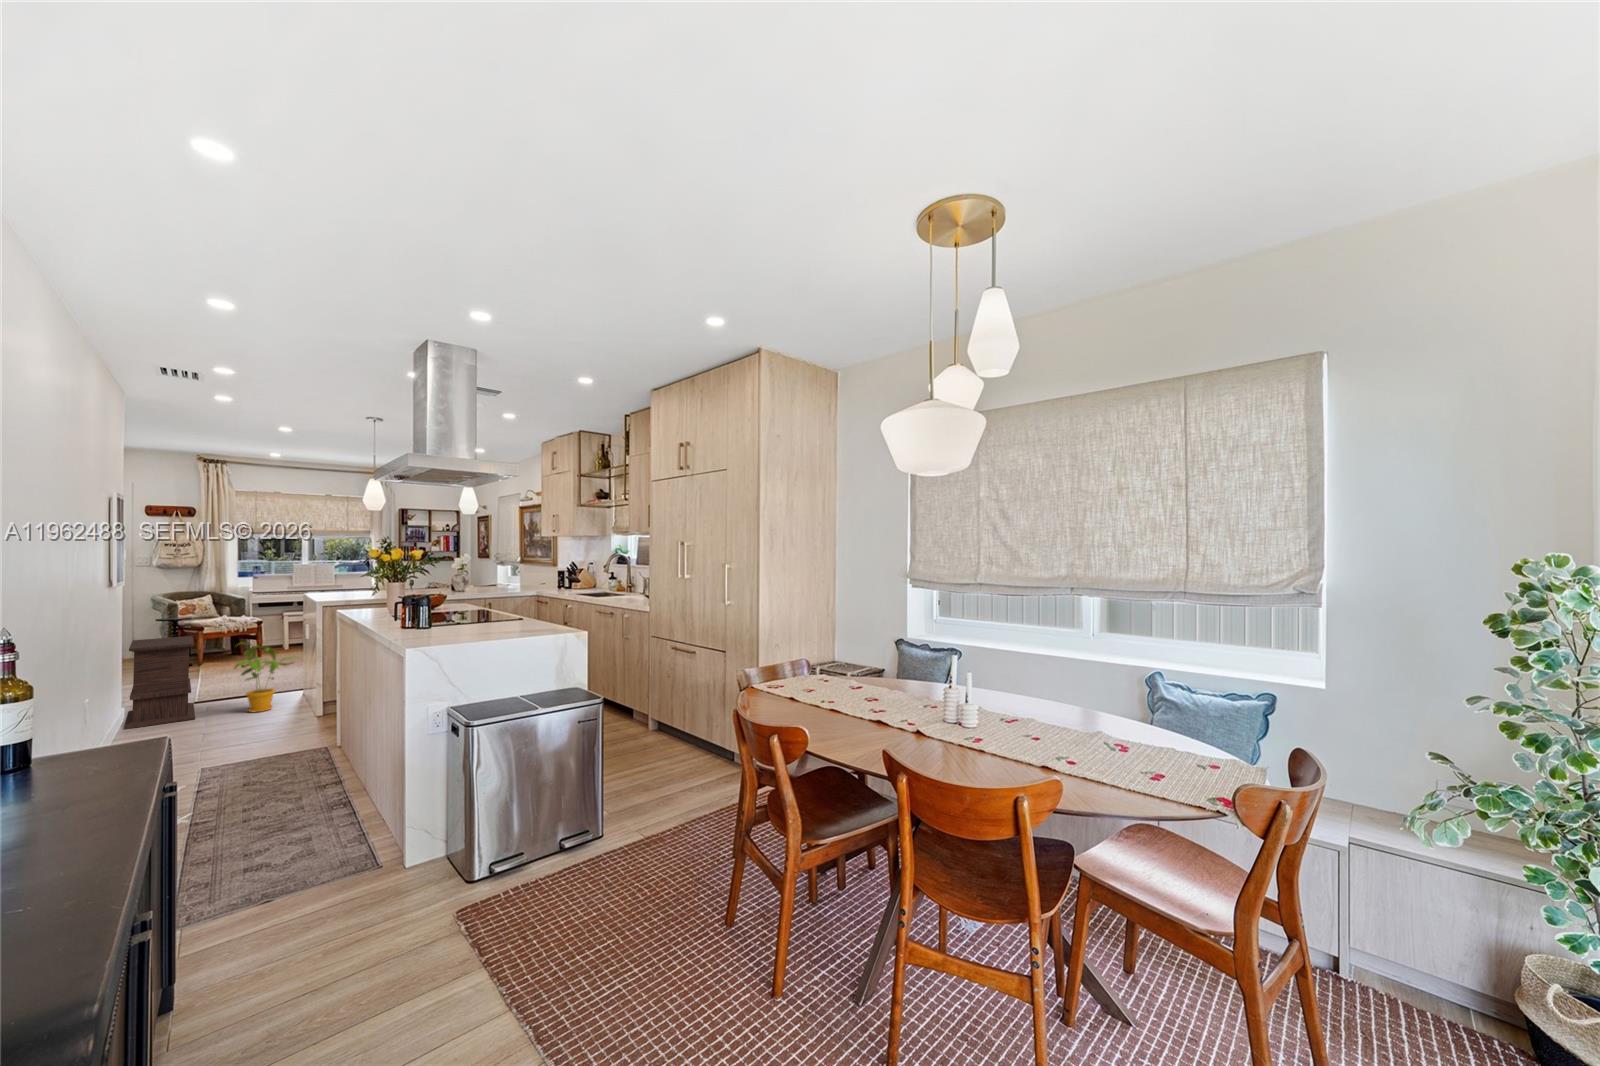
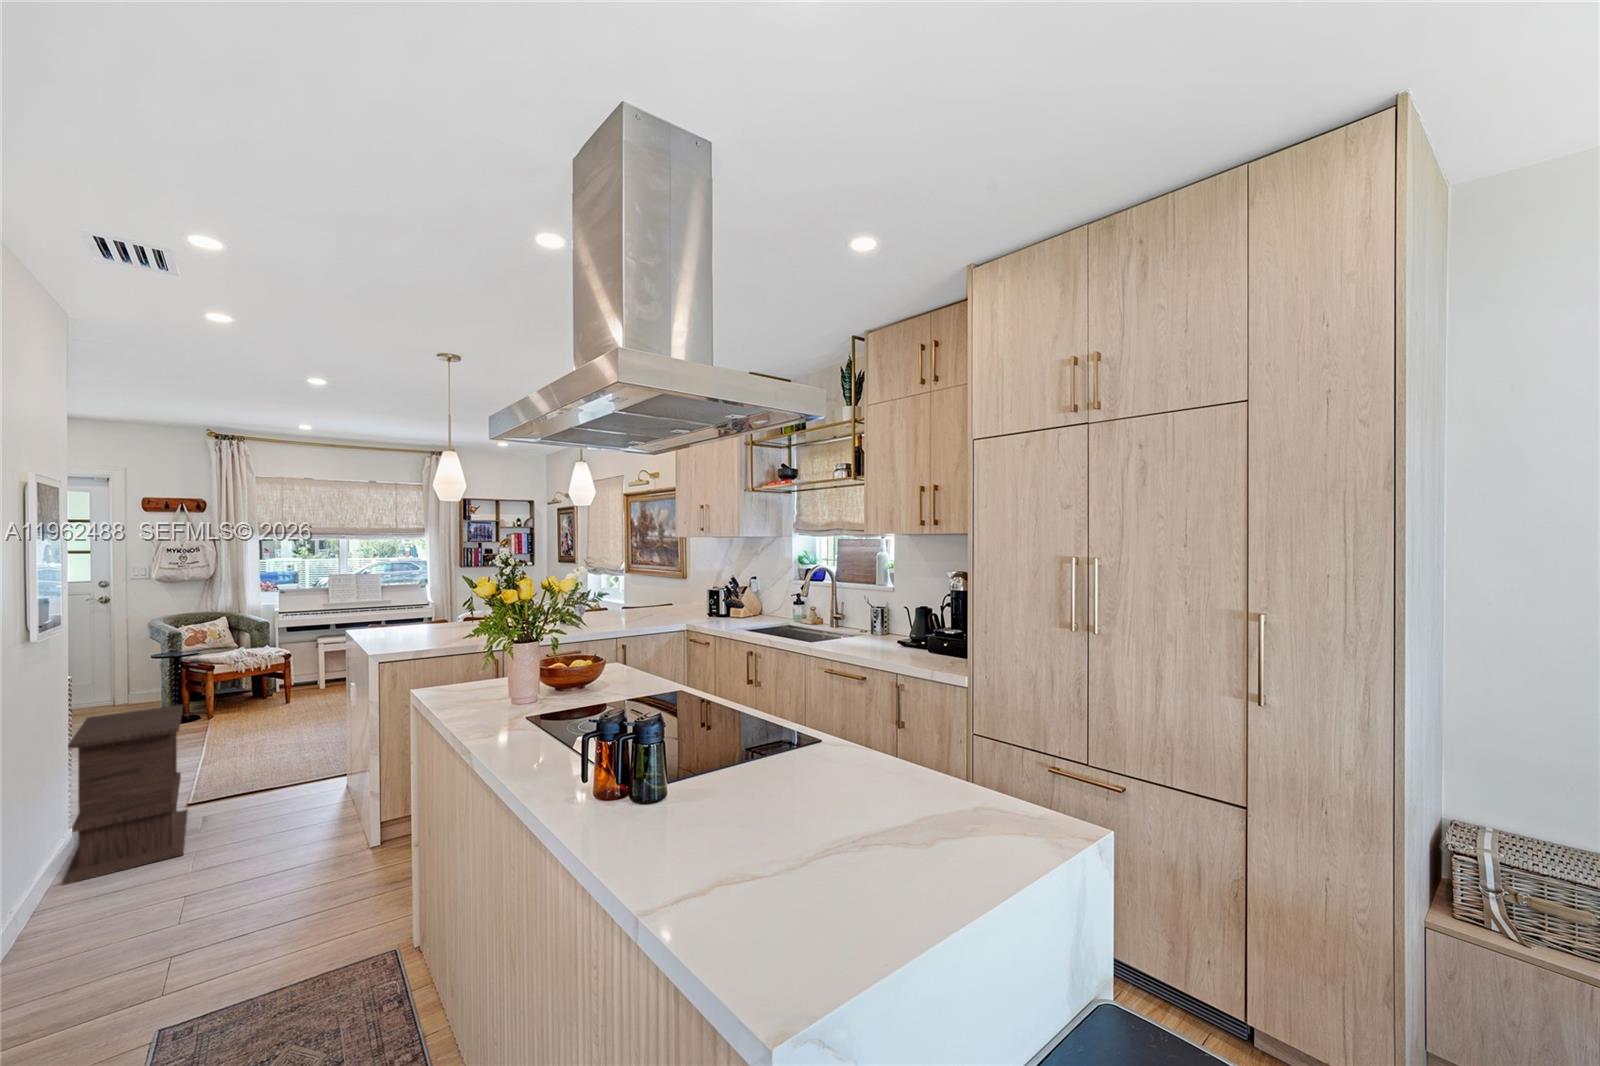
house plant: present [235,643,293,712] -> none [244,719,355,836]

